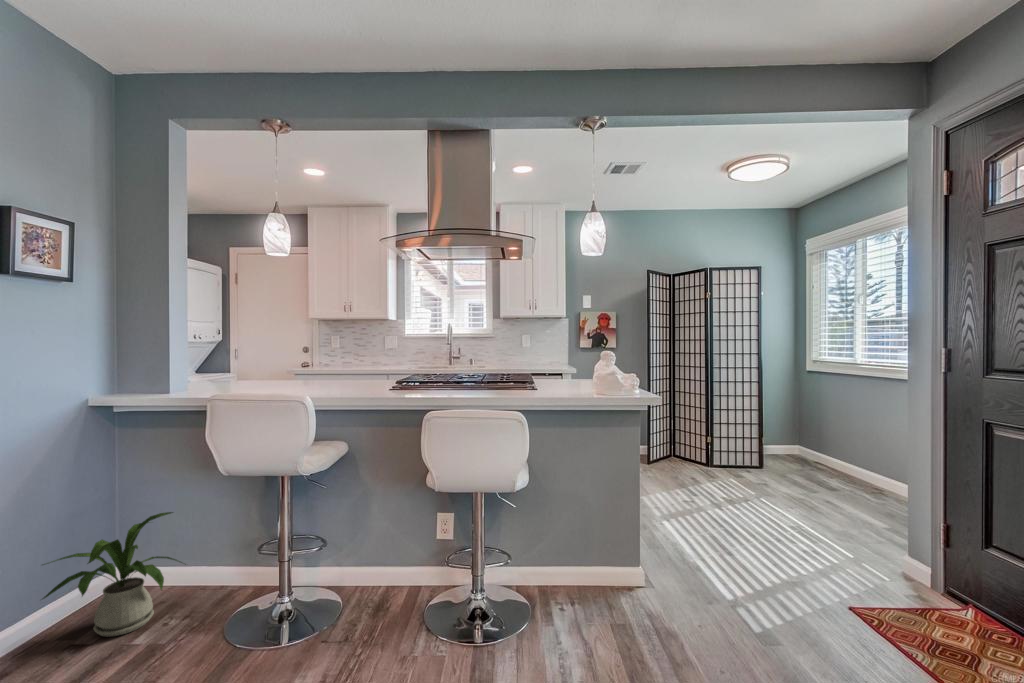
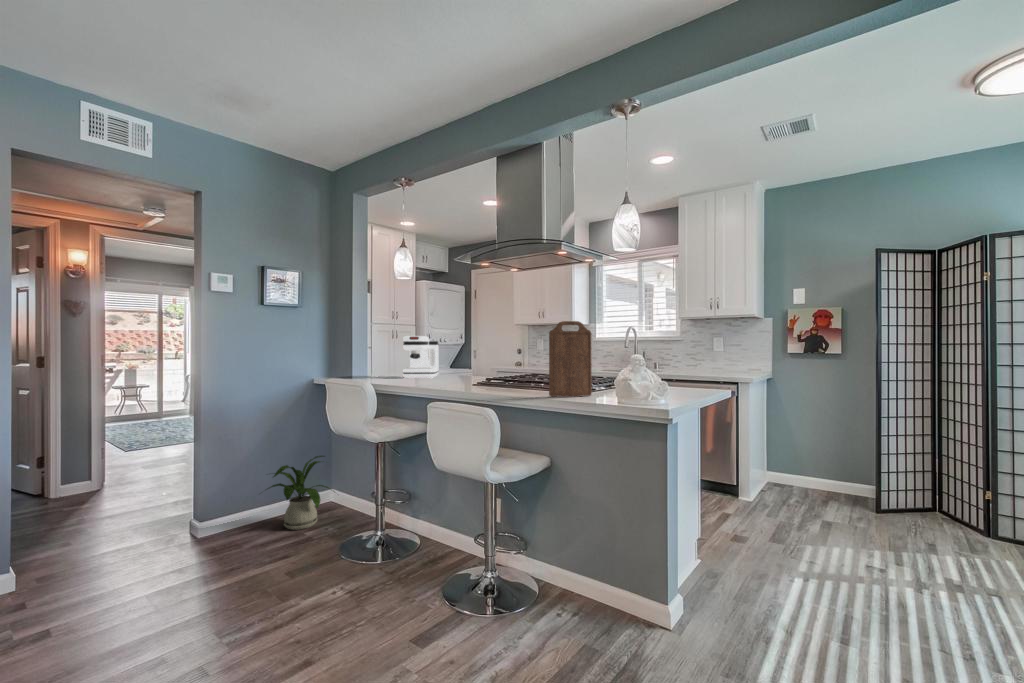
cutting board: none [540,325,567,398] -> present [549,321,592,397]
coffee maker: none [234,335,286,391] -> present [403,336,438,378]

